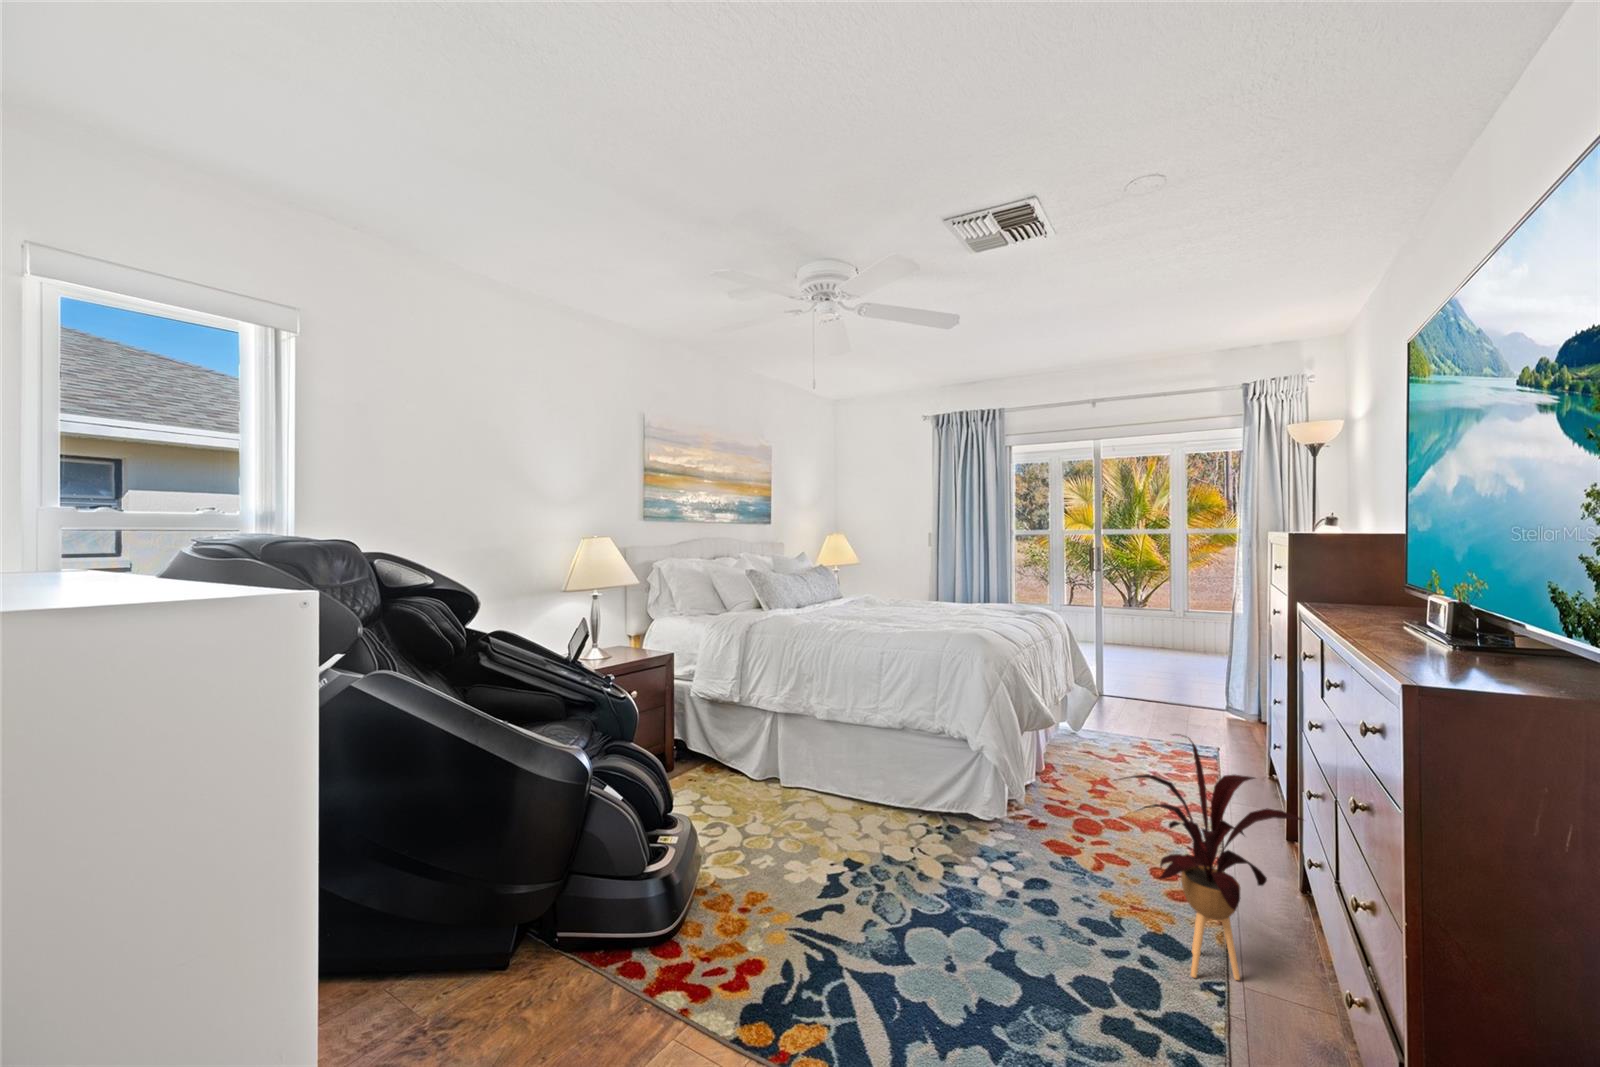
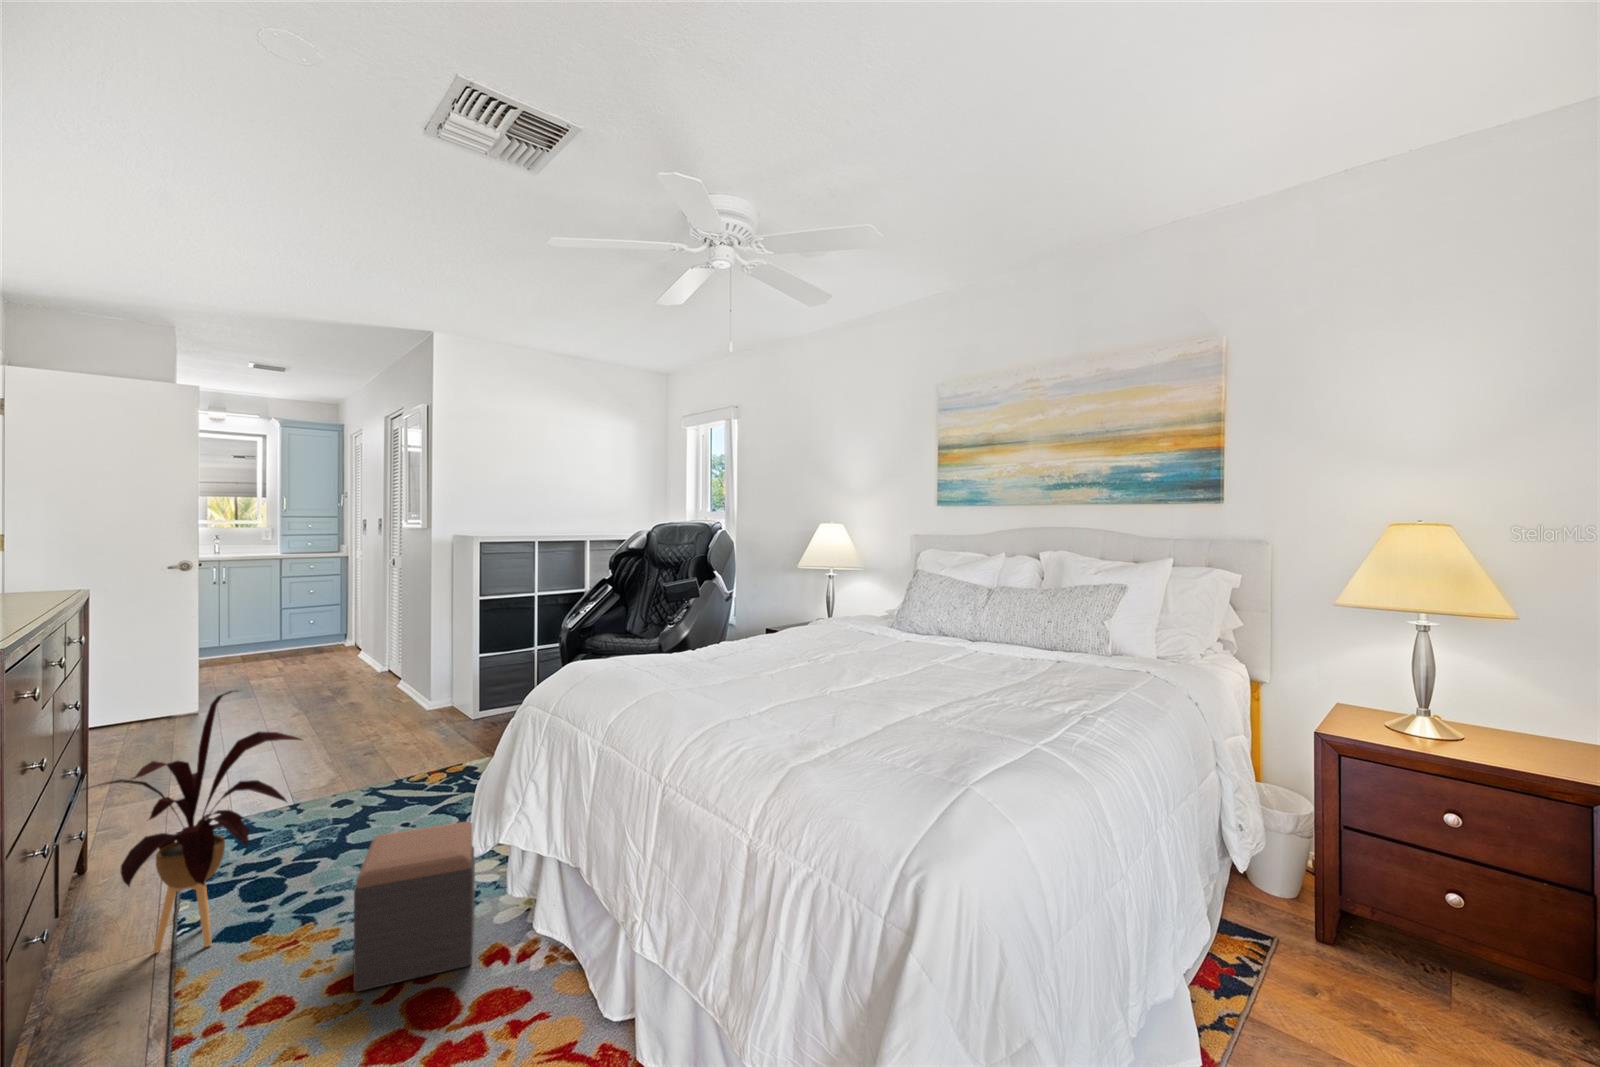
footstool: none [1021,763,1119,876] -> present [354,822,475,992]

